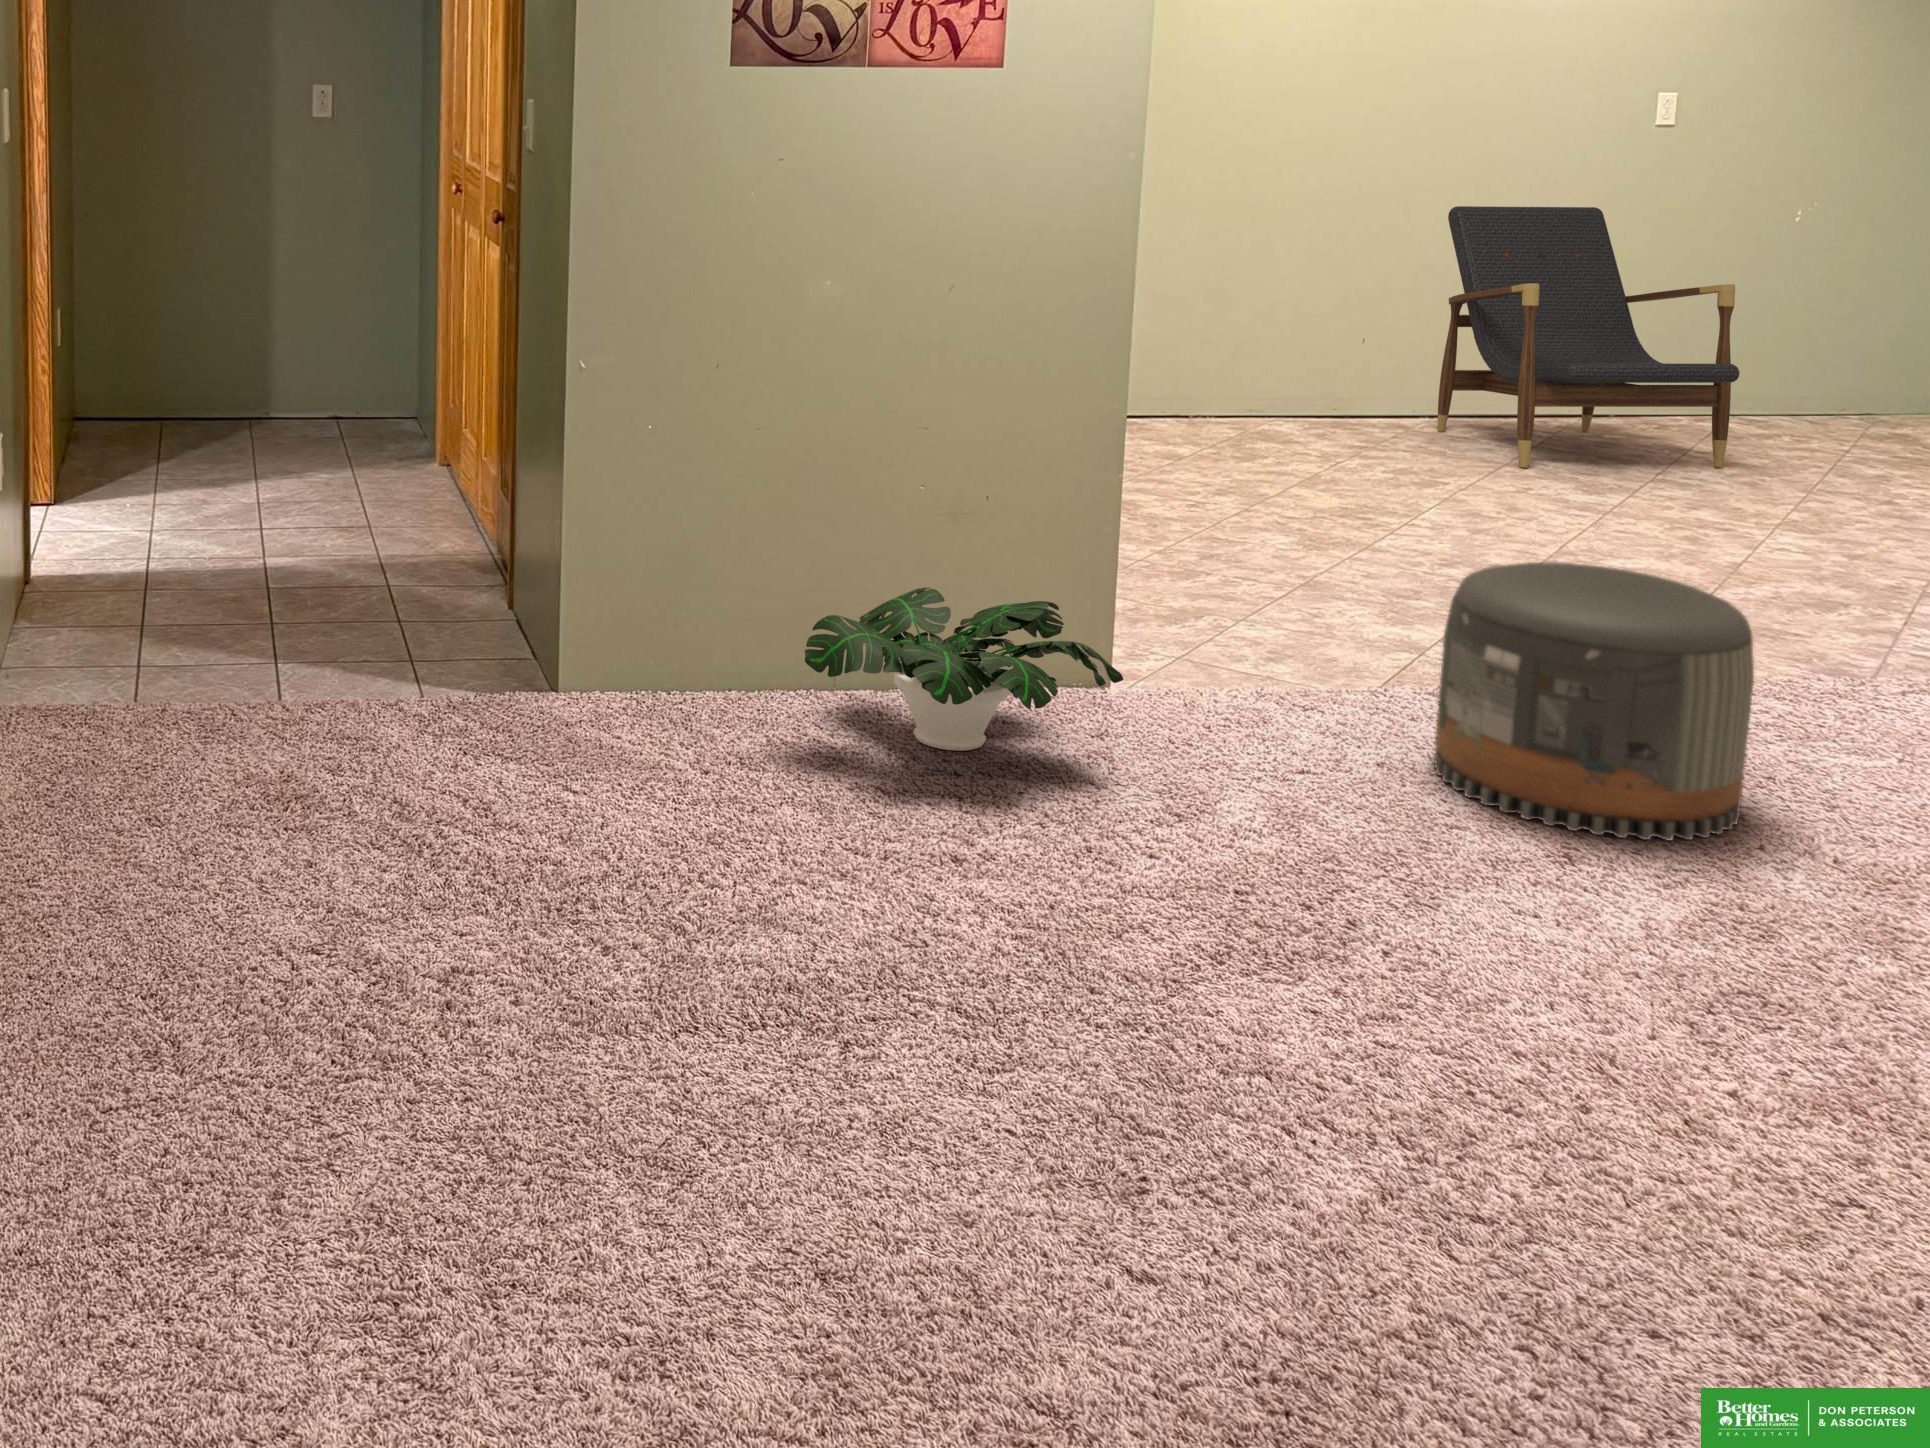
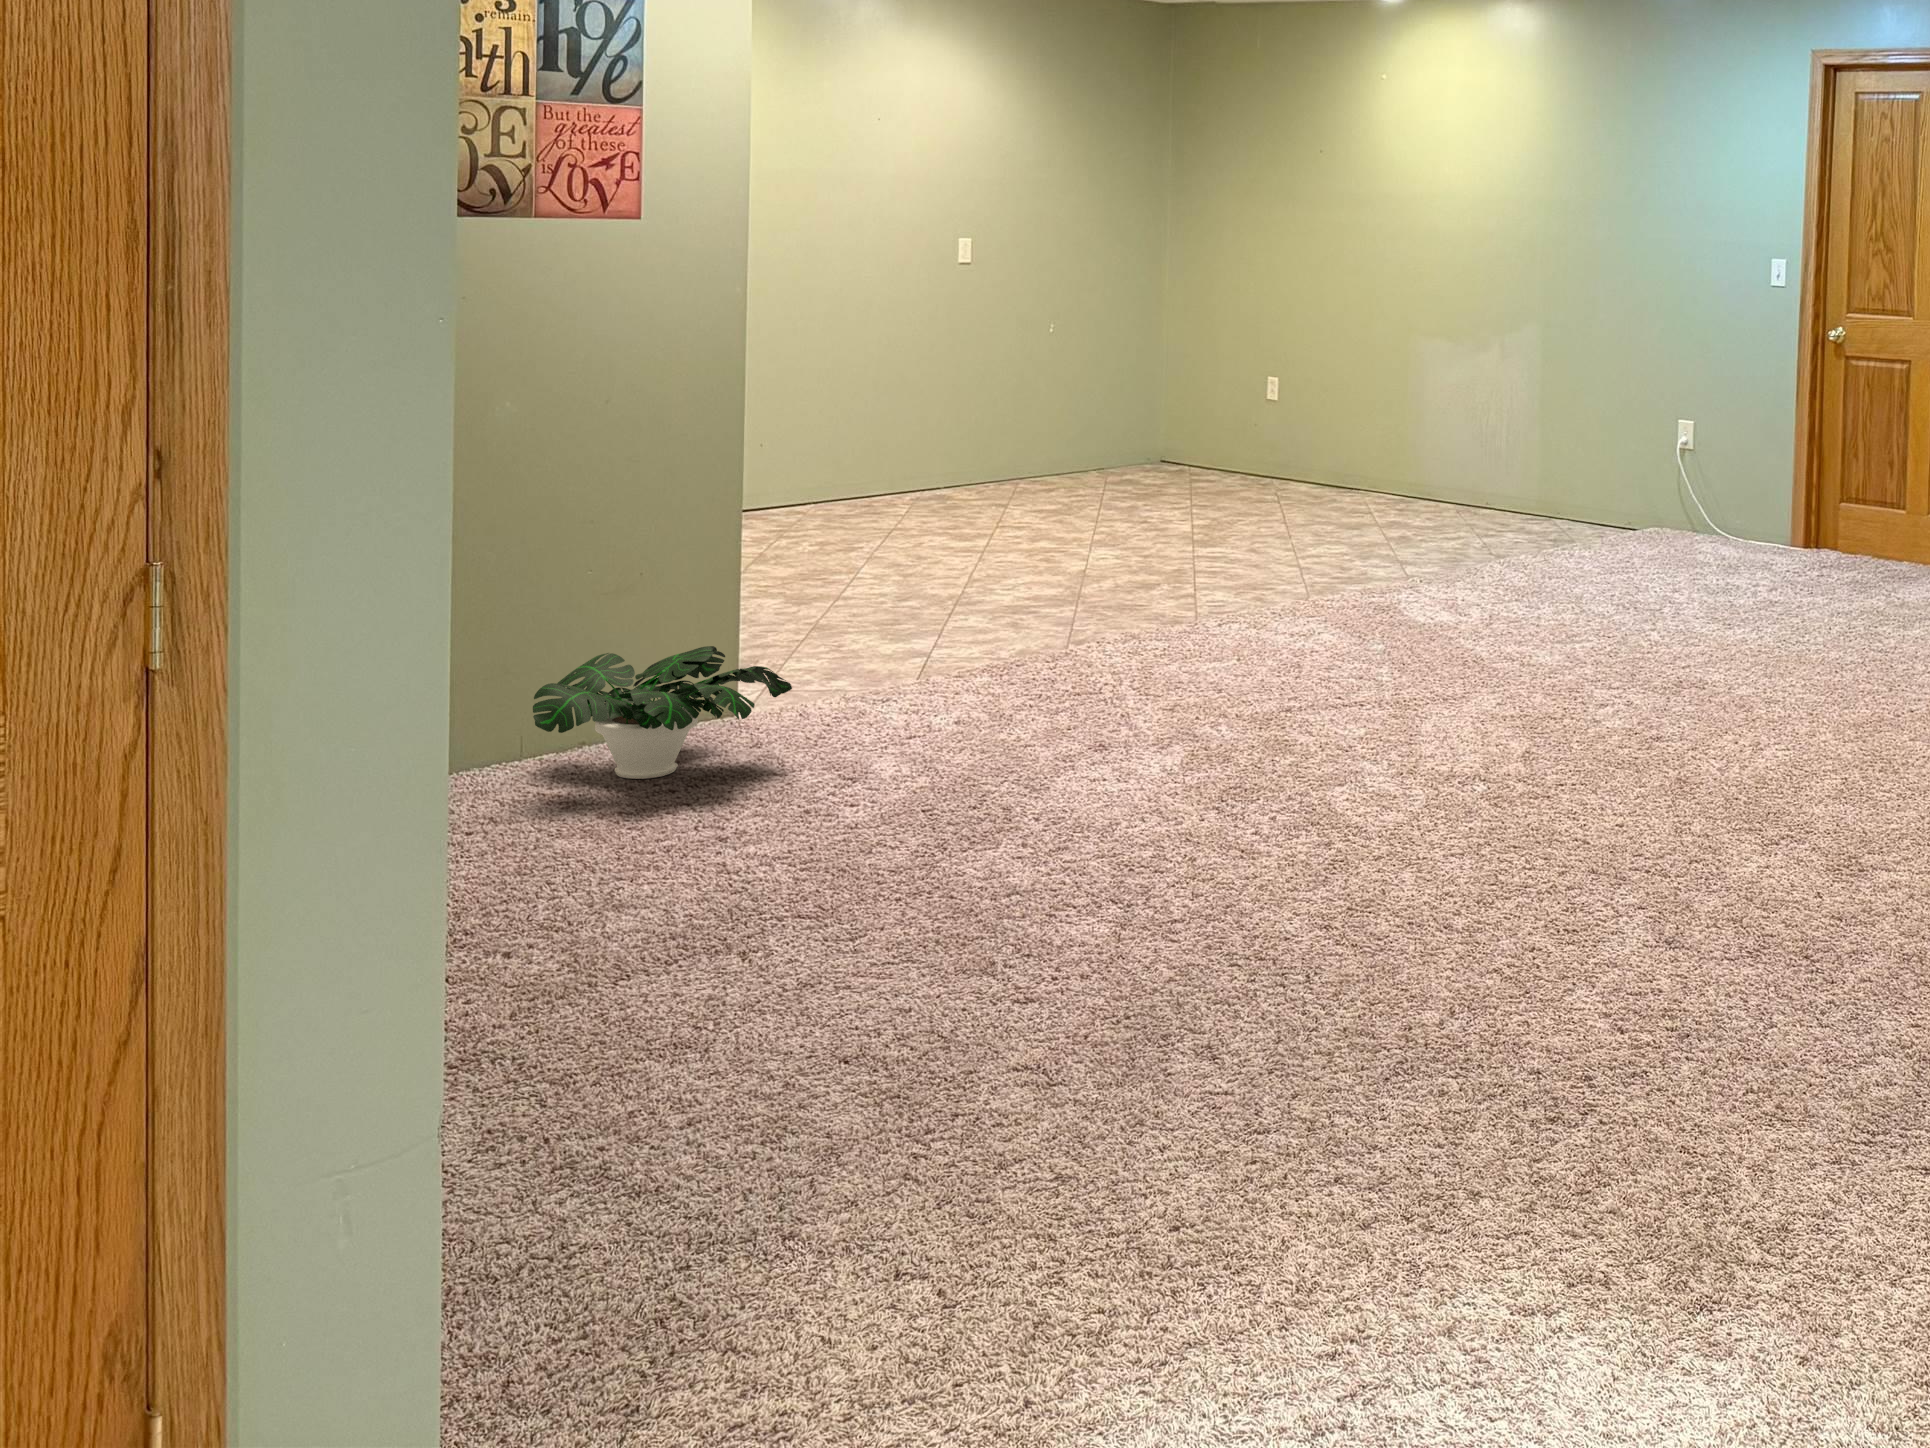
lounge chair: present [1438,206,1739,468] -> none [837,326,1049,527]
pouf: present [1434,562,1754,841] -> none [987,556,1174,730]

